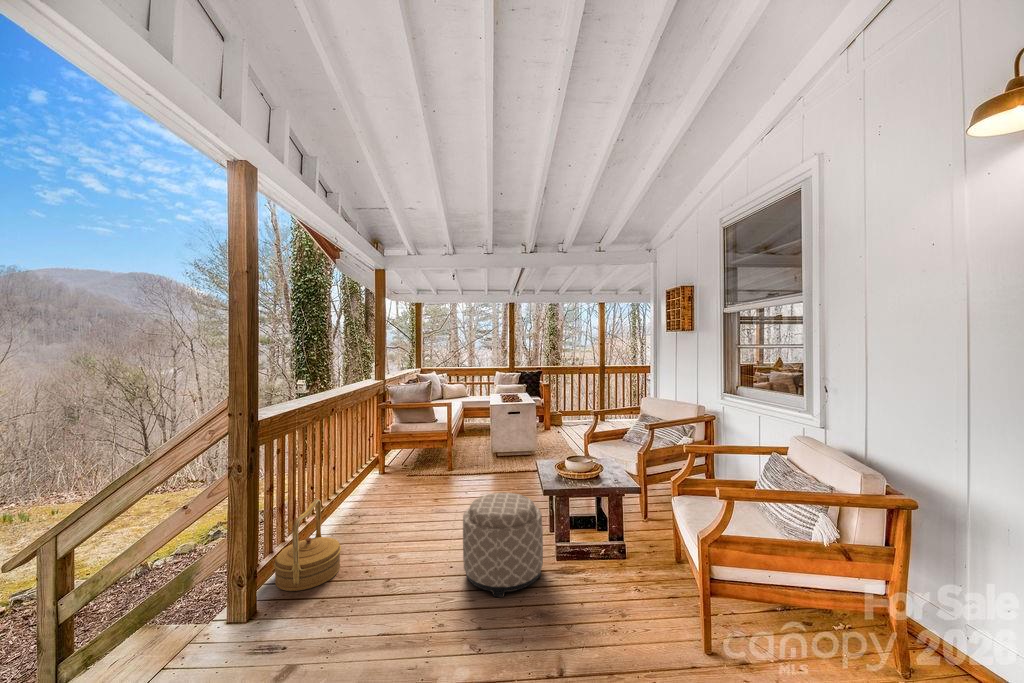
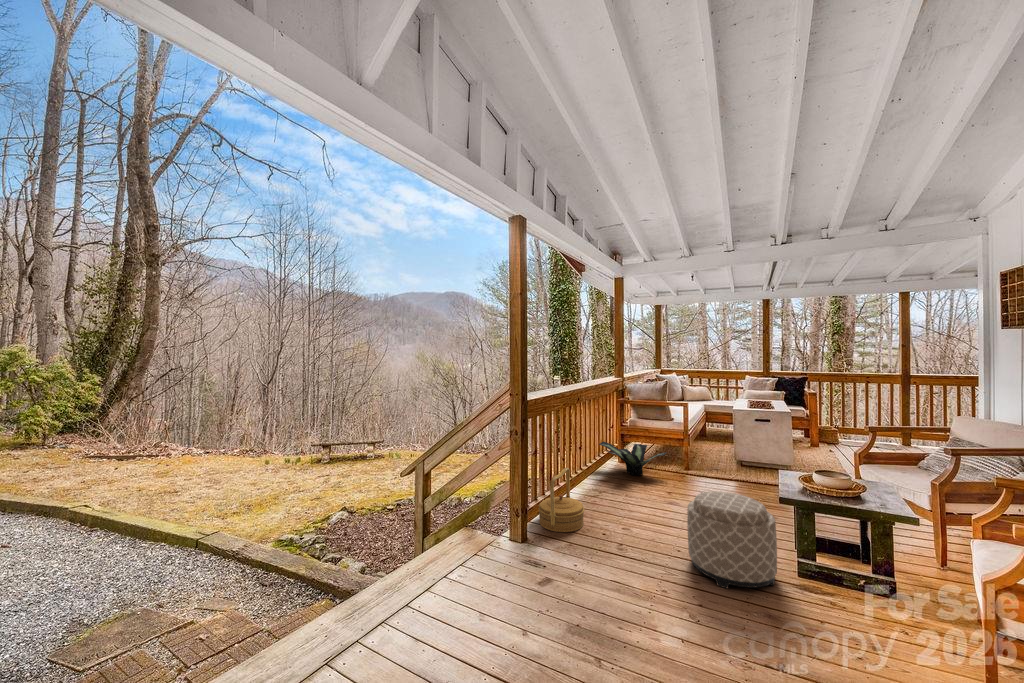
potted plant: none [357,451,433,488] -> present [599,442,666,476]

